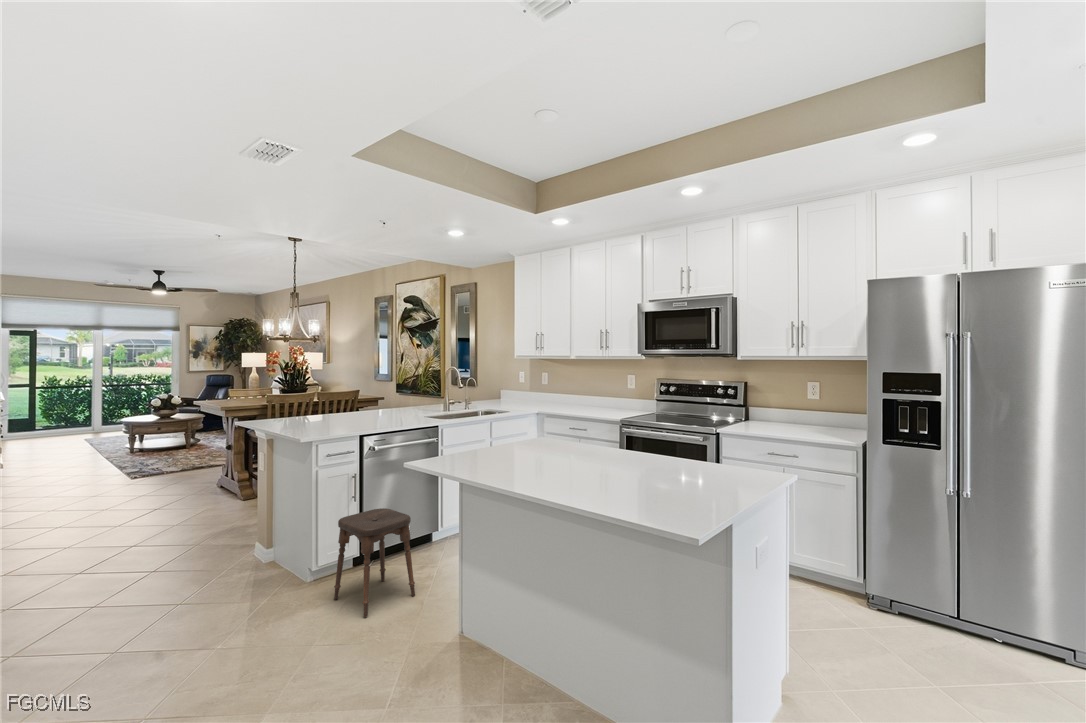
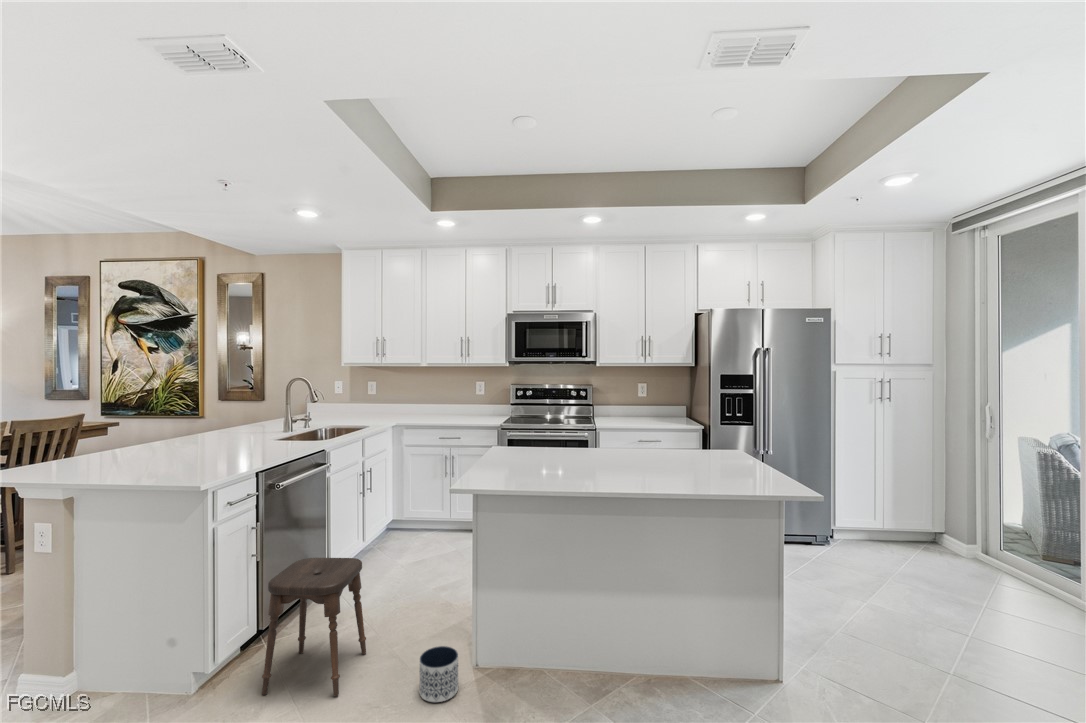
planter: none [406,604,440,650] -> present [420,646,458,702]

